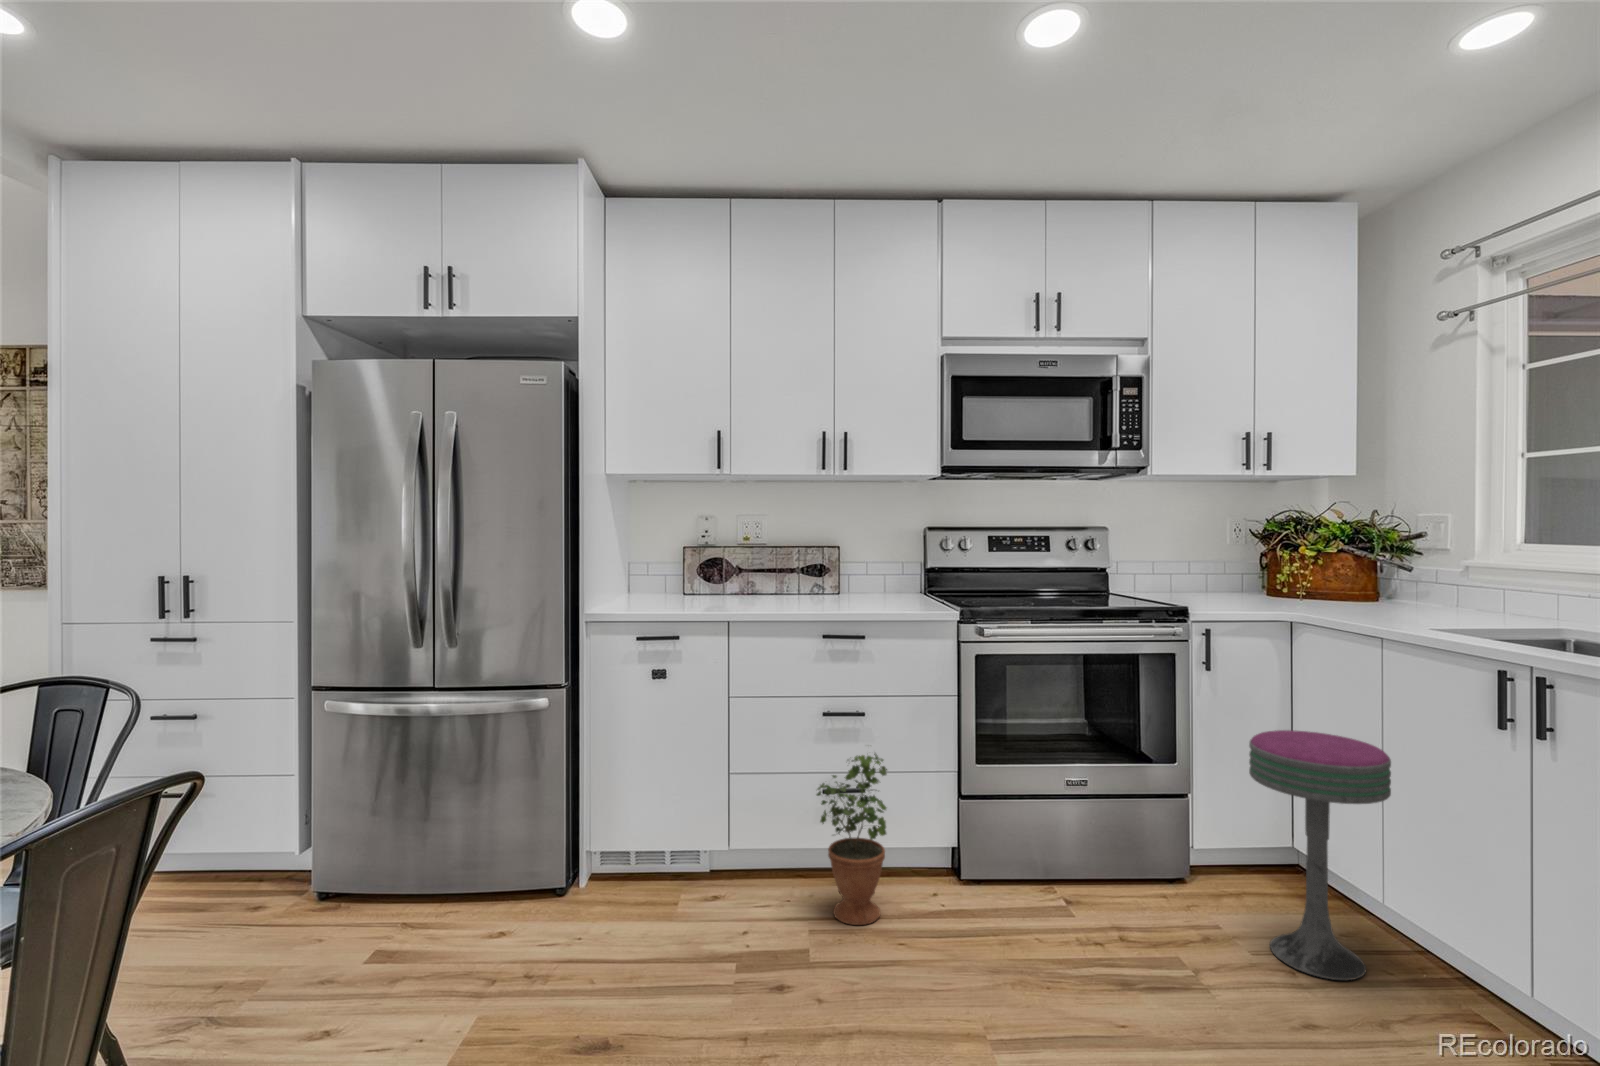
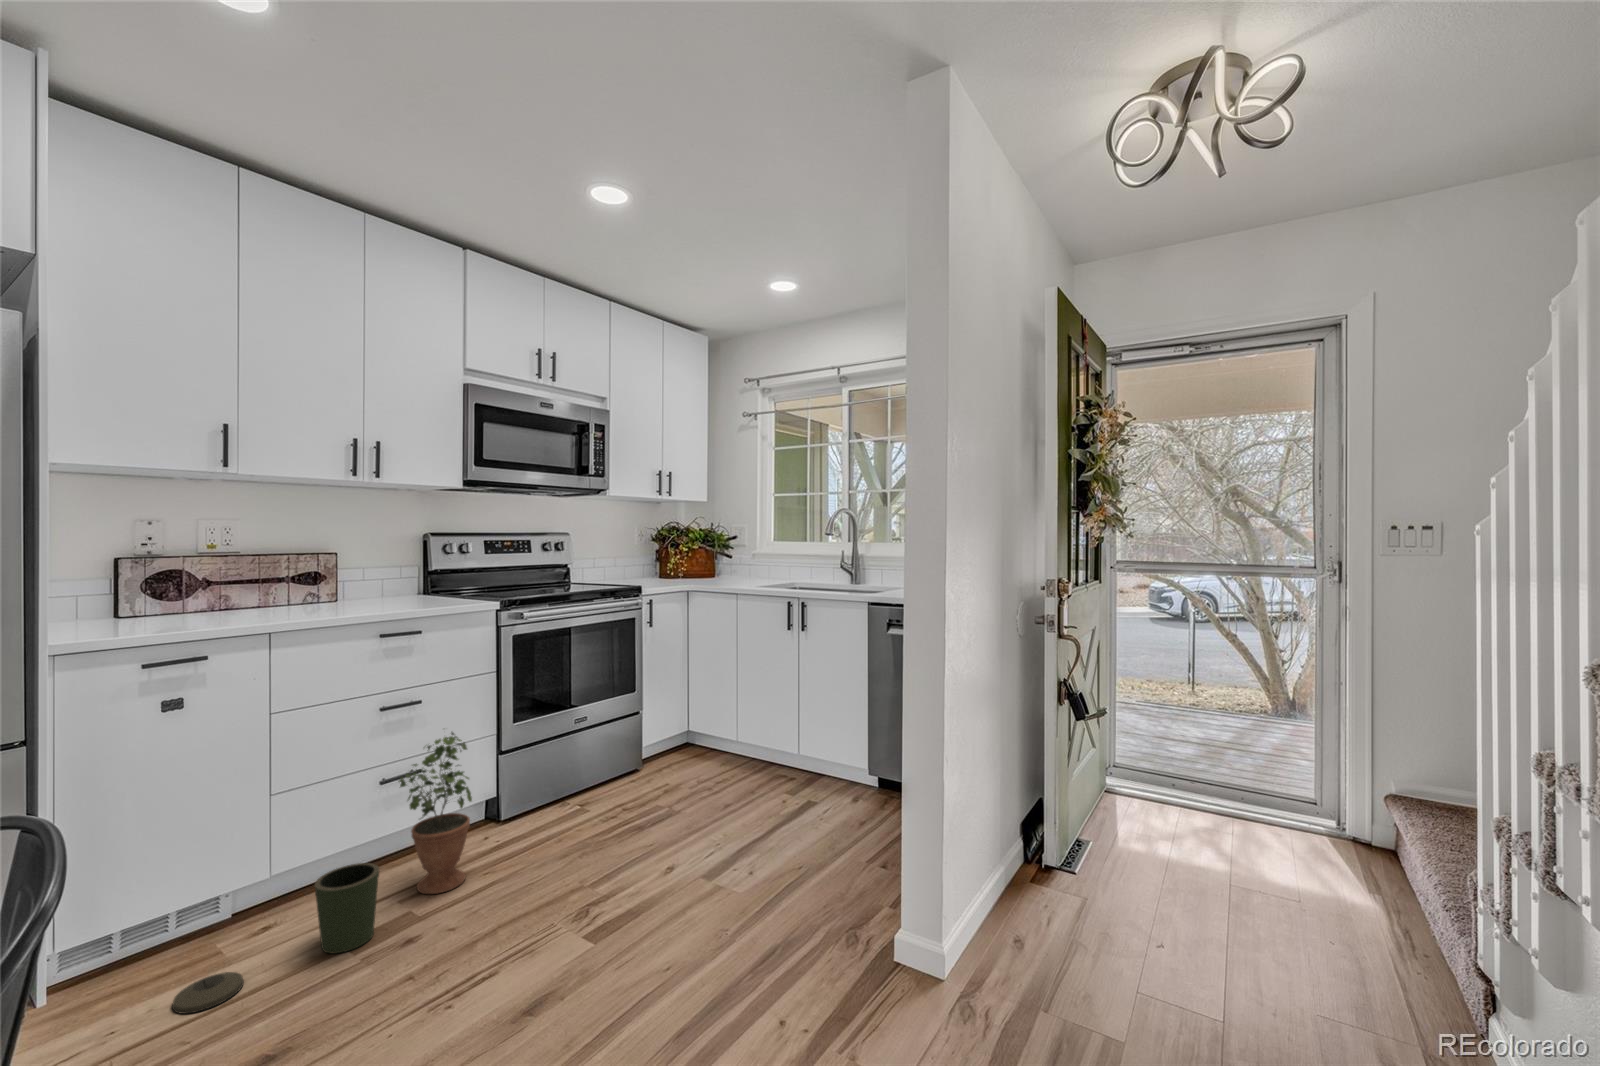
bar stool: present [1249,730,1391,980] -> none [700,652,769,791]
trash can: none [630,856,778,940] -> present [172,863,379,1014]

